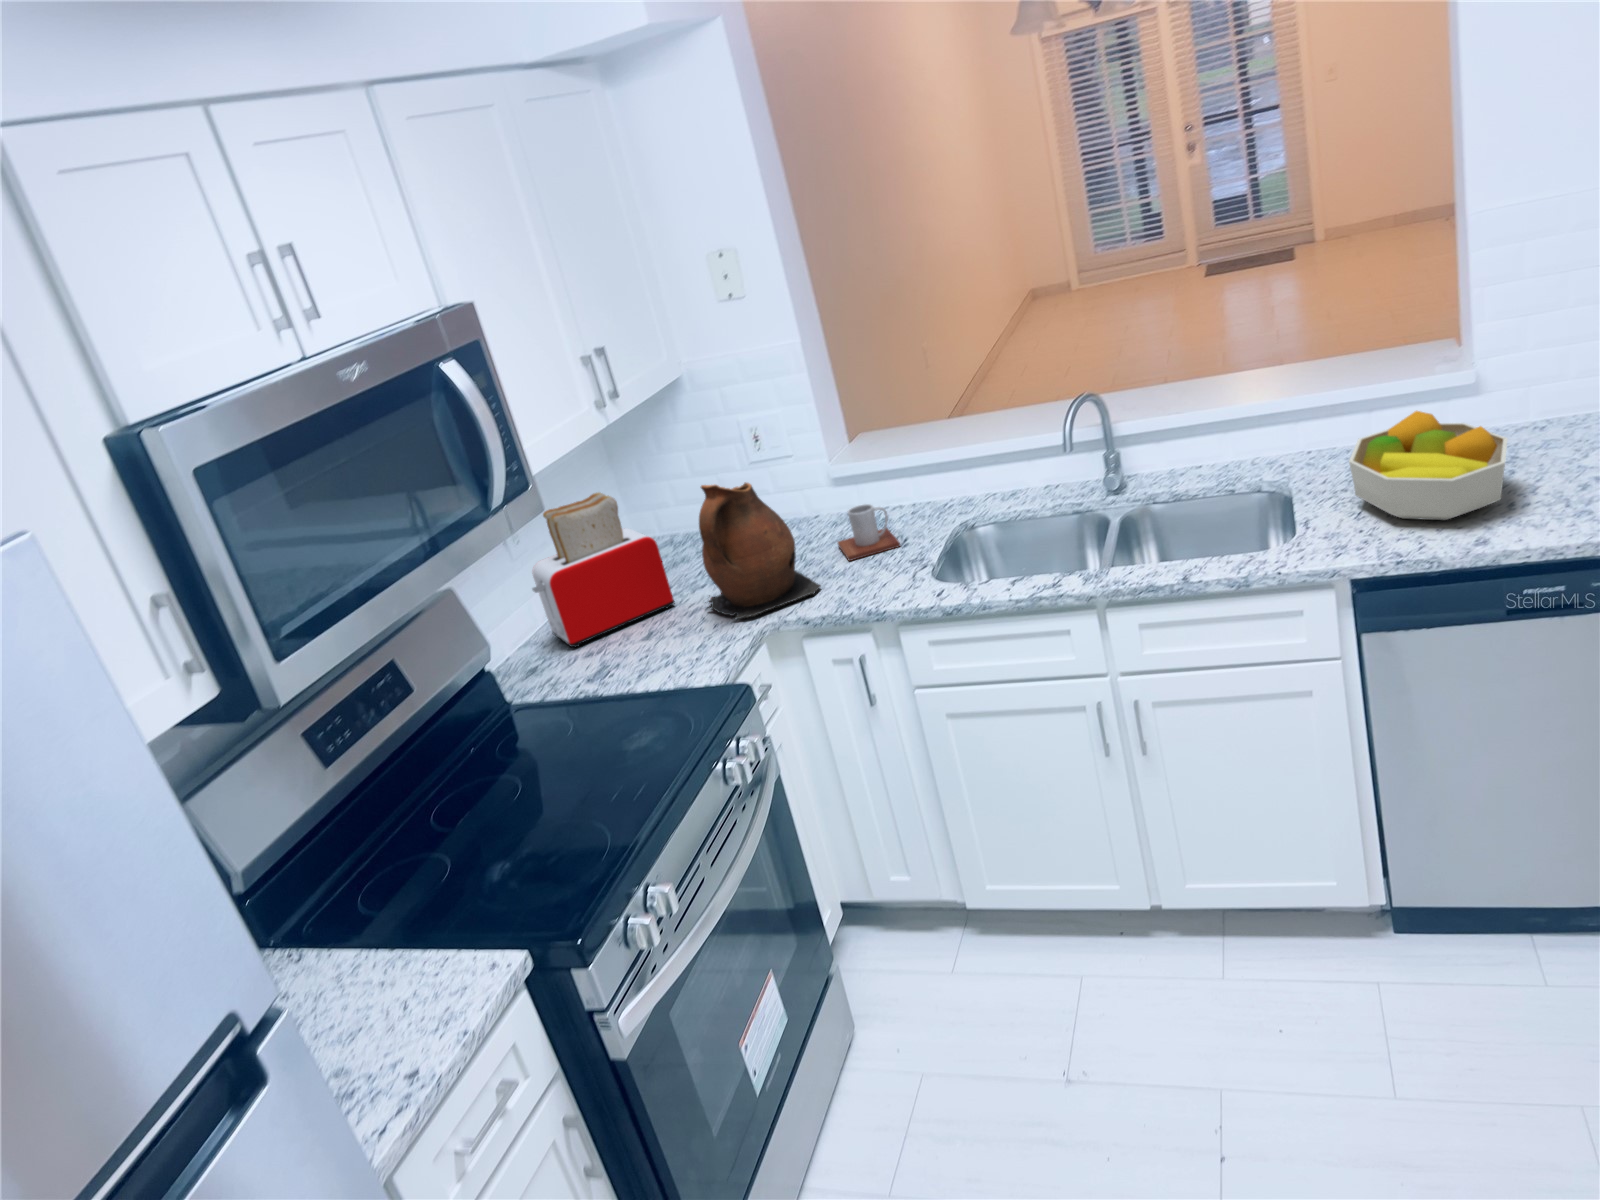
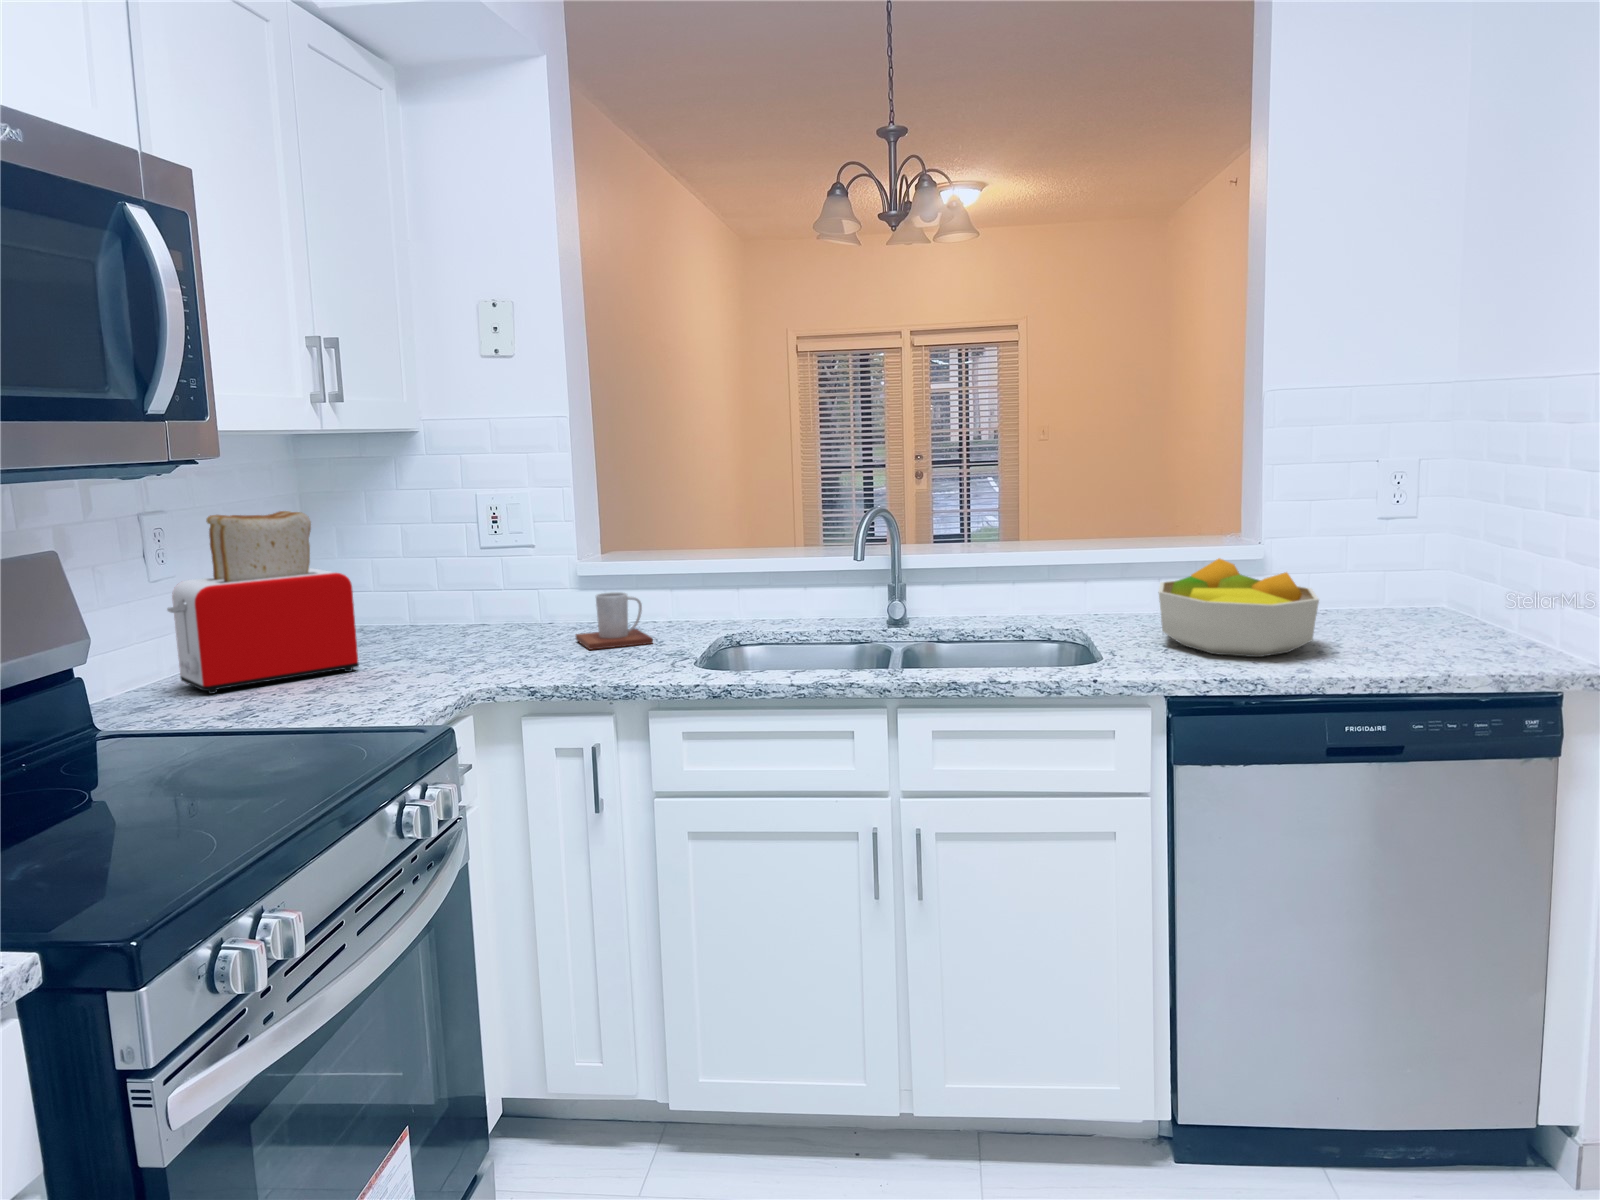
ceramic pitcher: present [699,482,820,619] -> none [398,507,554,679]

